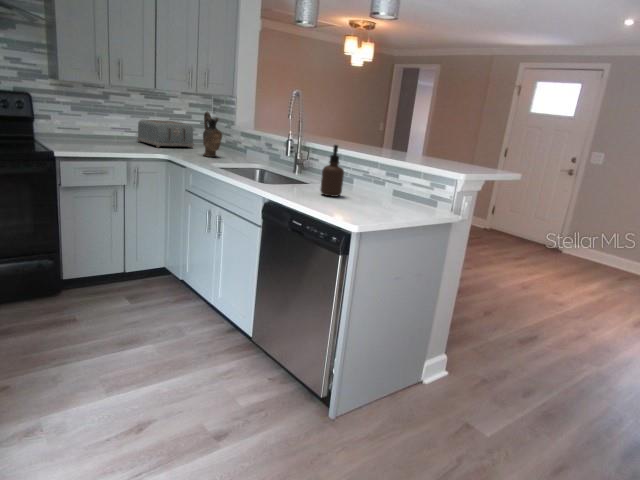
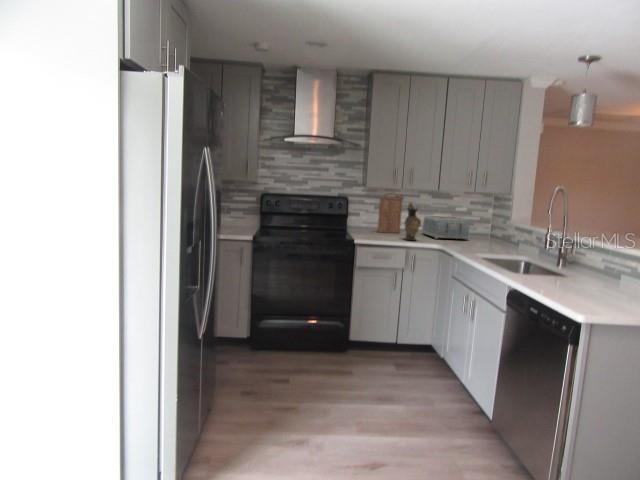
cutting board: none [79,89,110,141] -> present [377,193,402,233]
ceramic pitcher: present [203,111,222,157] -> present [405,203,421,240]
soap dispenser: present [320,145,344,197] -> none [571,238,598,290]

